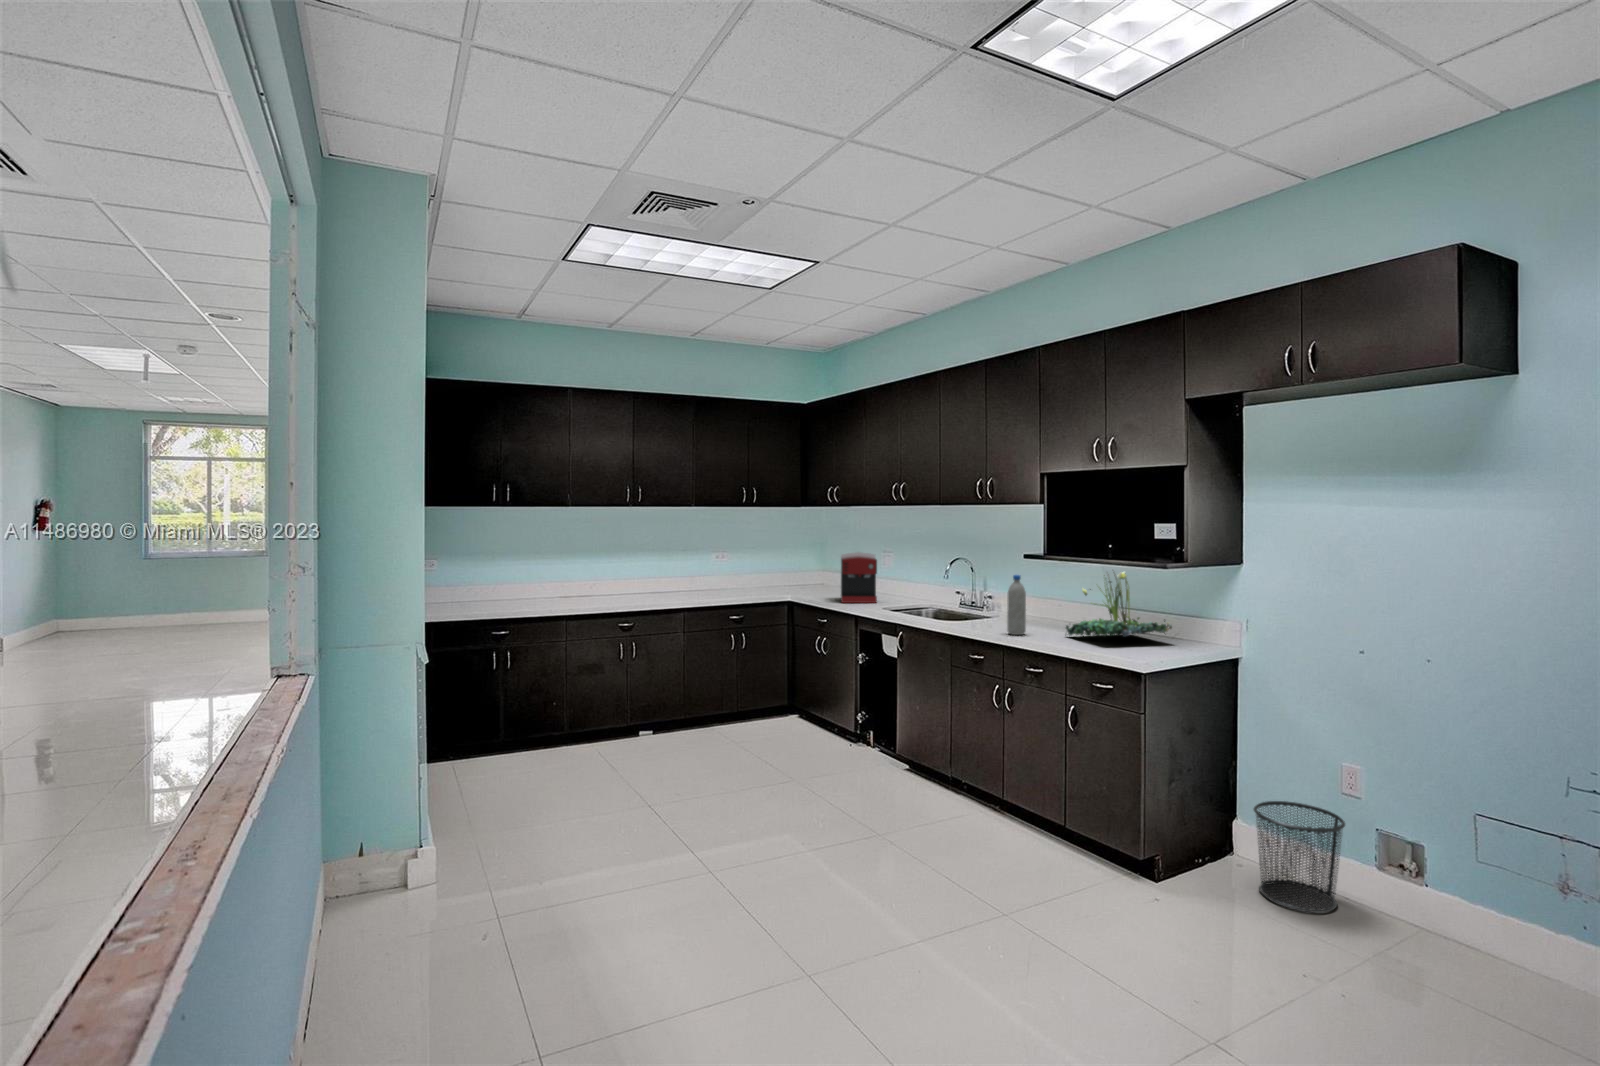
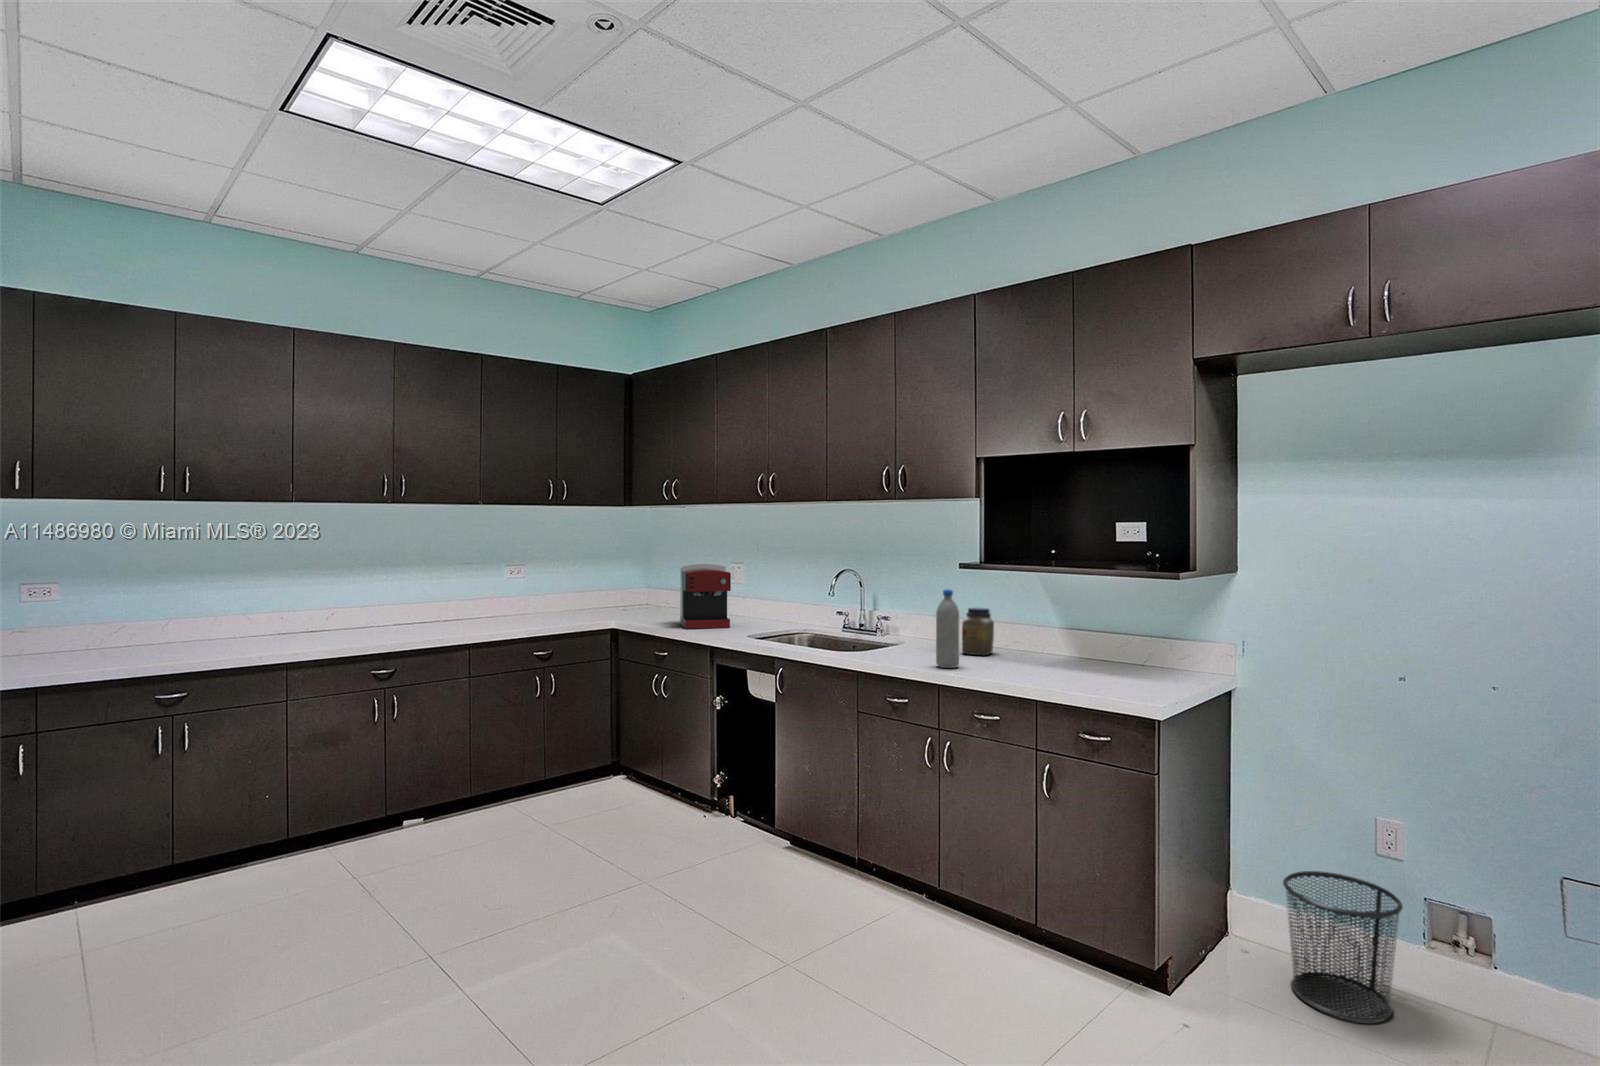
plant: present [1066,572,1172,637] -> none [1009,581,1148,669]
jar: none [1040,590,1068,628] -> present [962,607,994,655]

